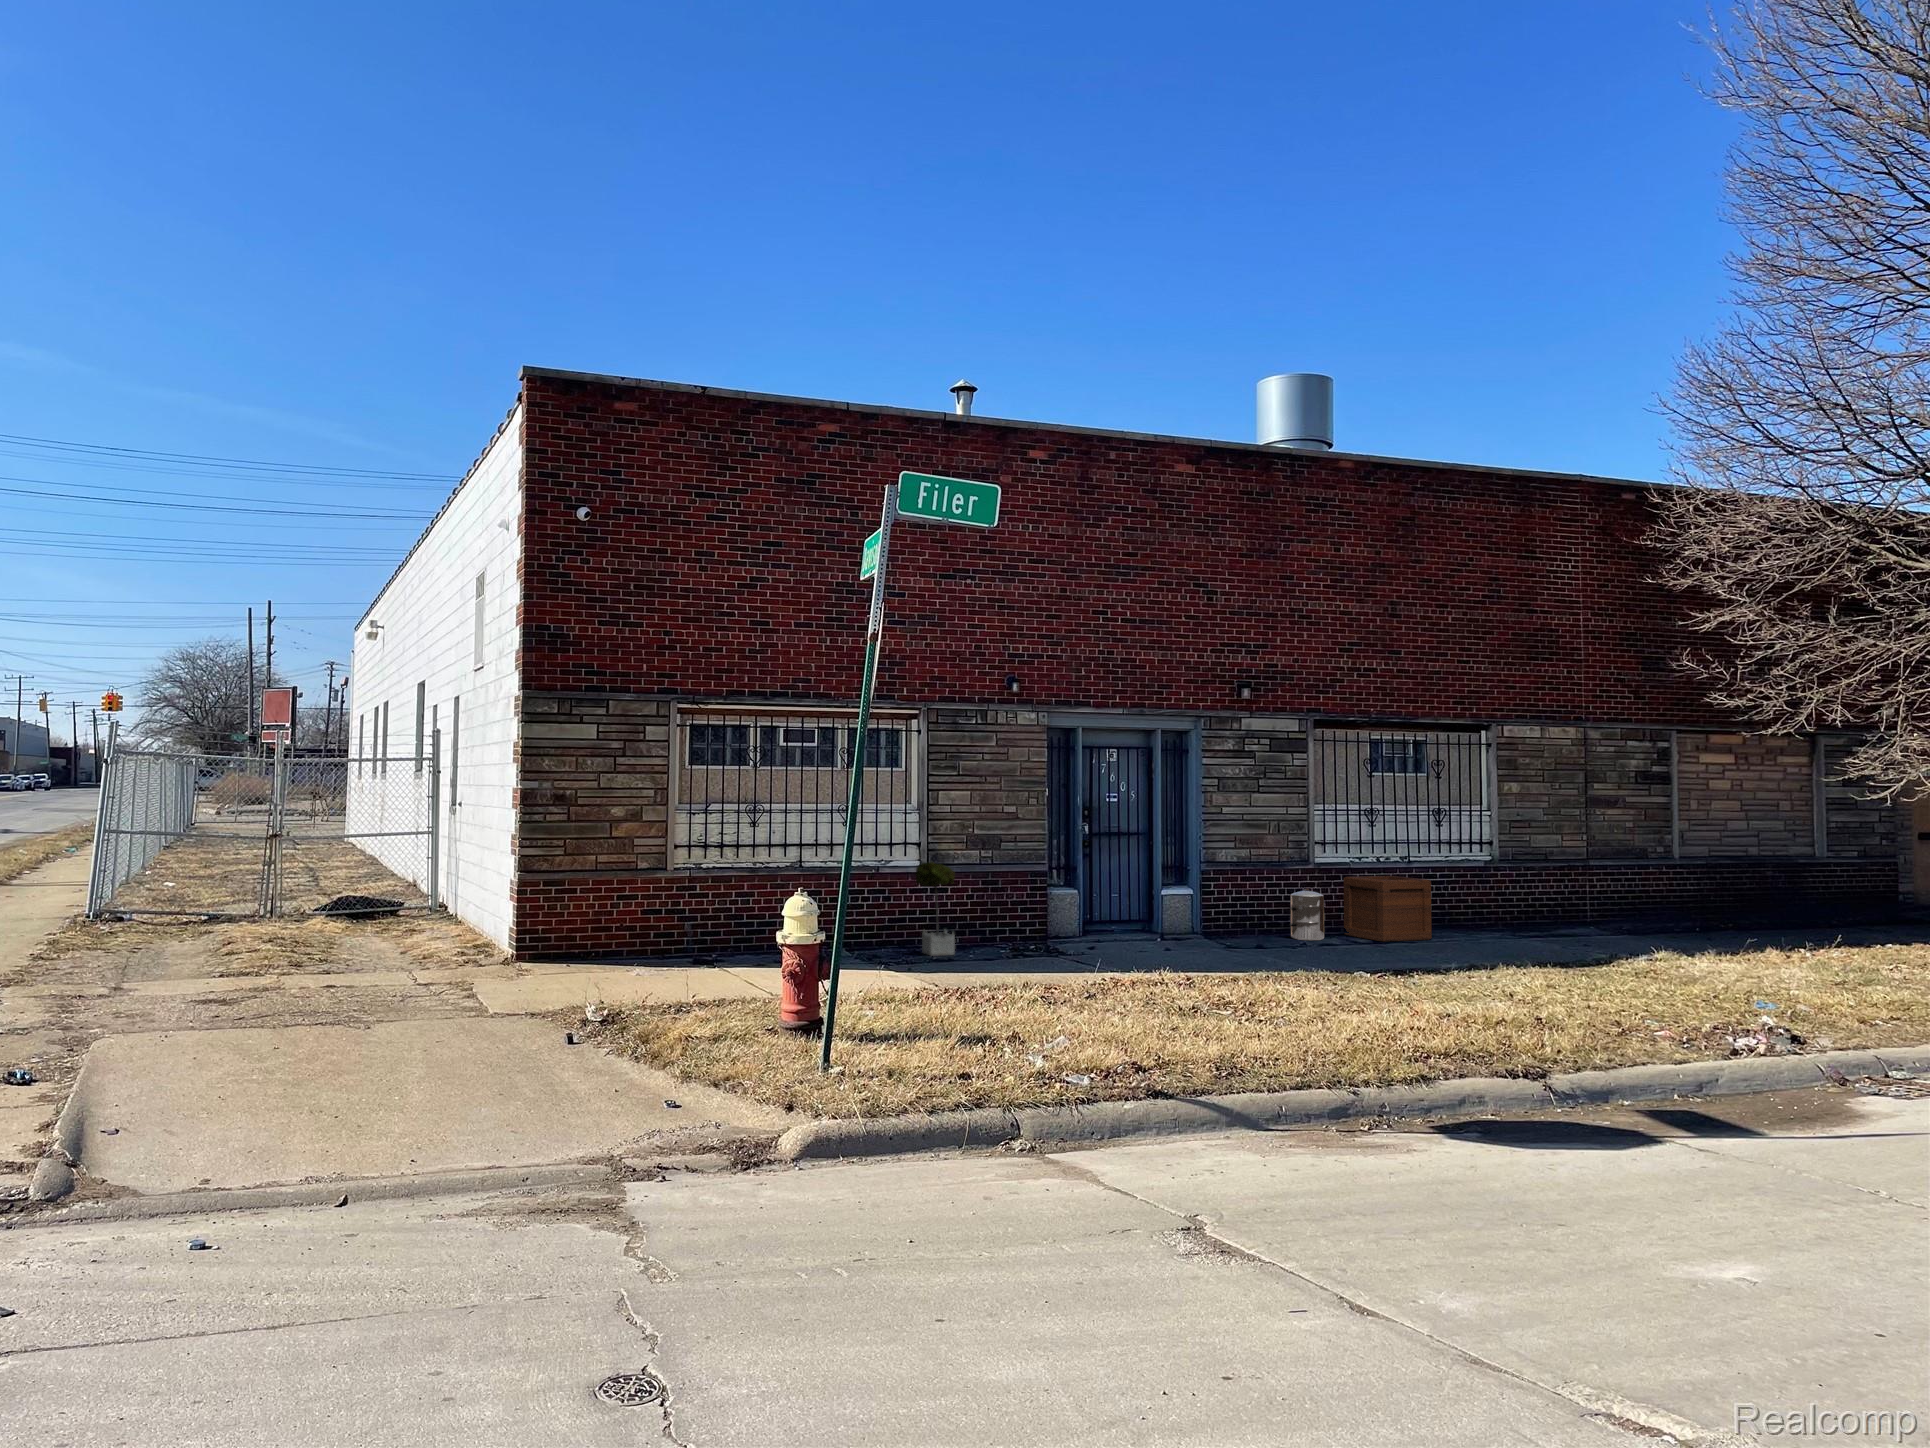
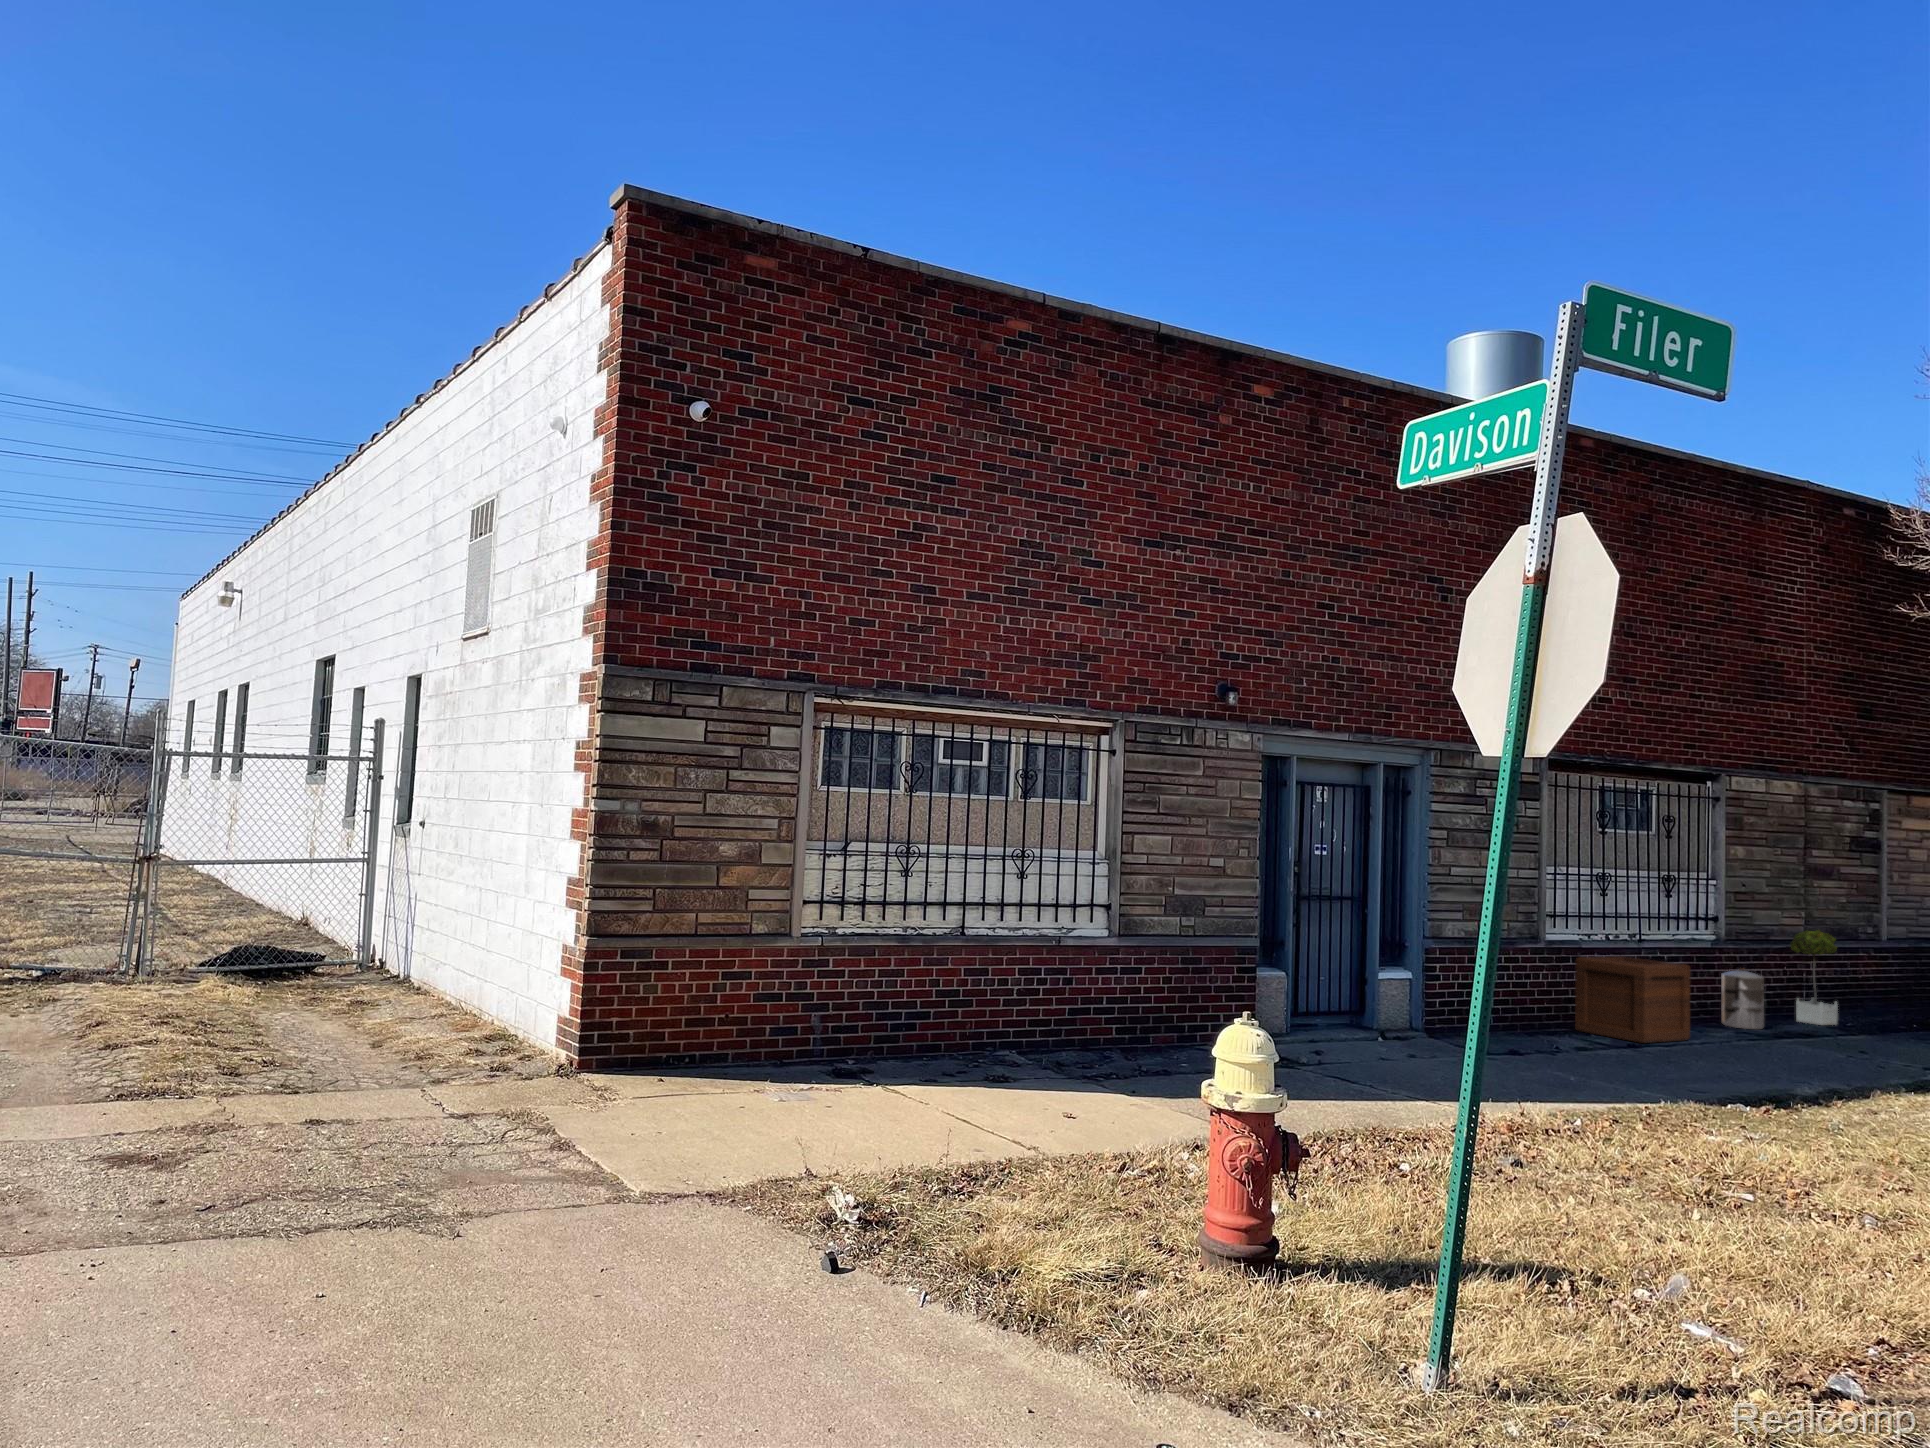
potted tree: present [915,861,955,956] -> present [1790,930,1838,1025]
waste bin: present [1289,889,1325,940] -> present [1721,968,1764,1029]

